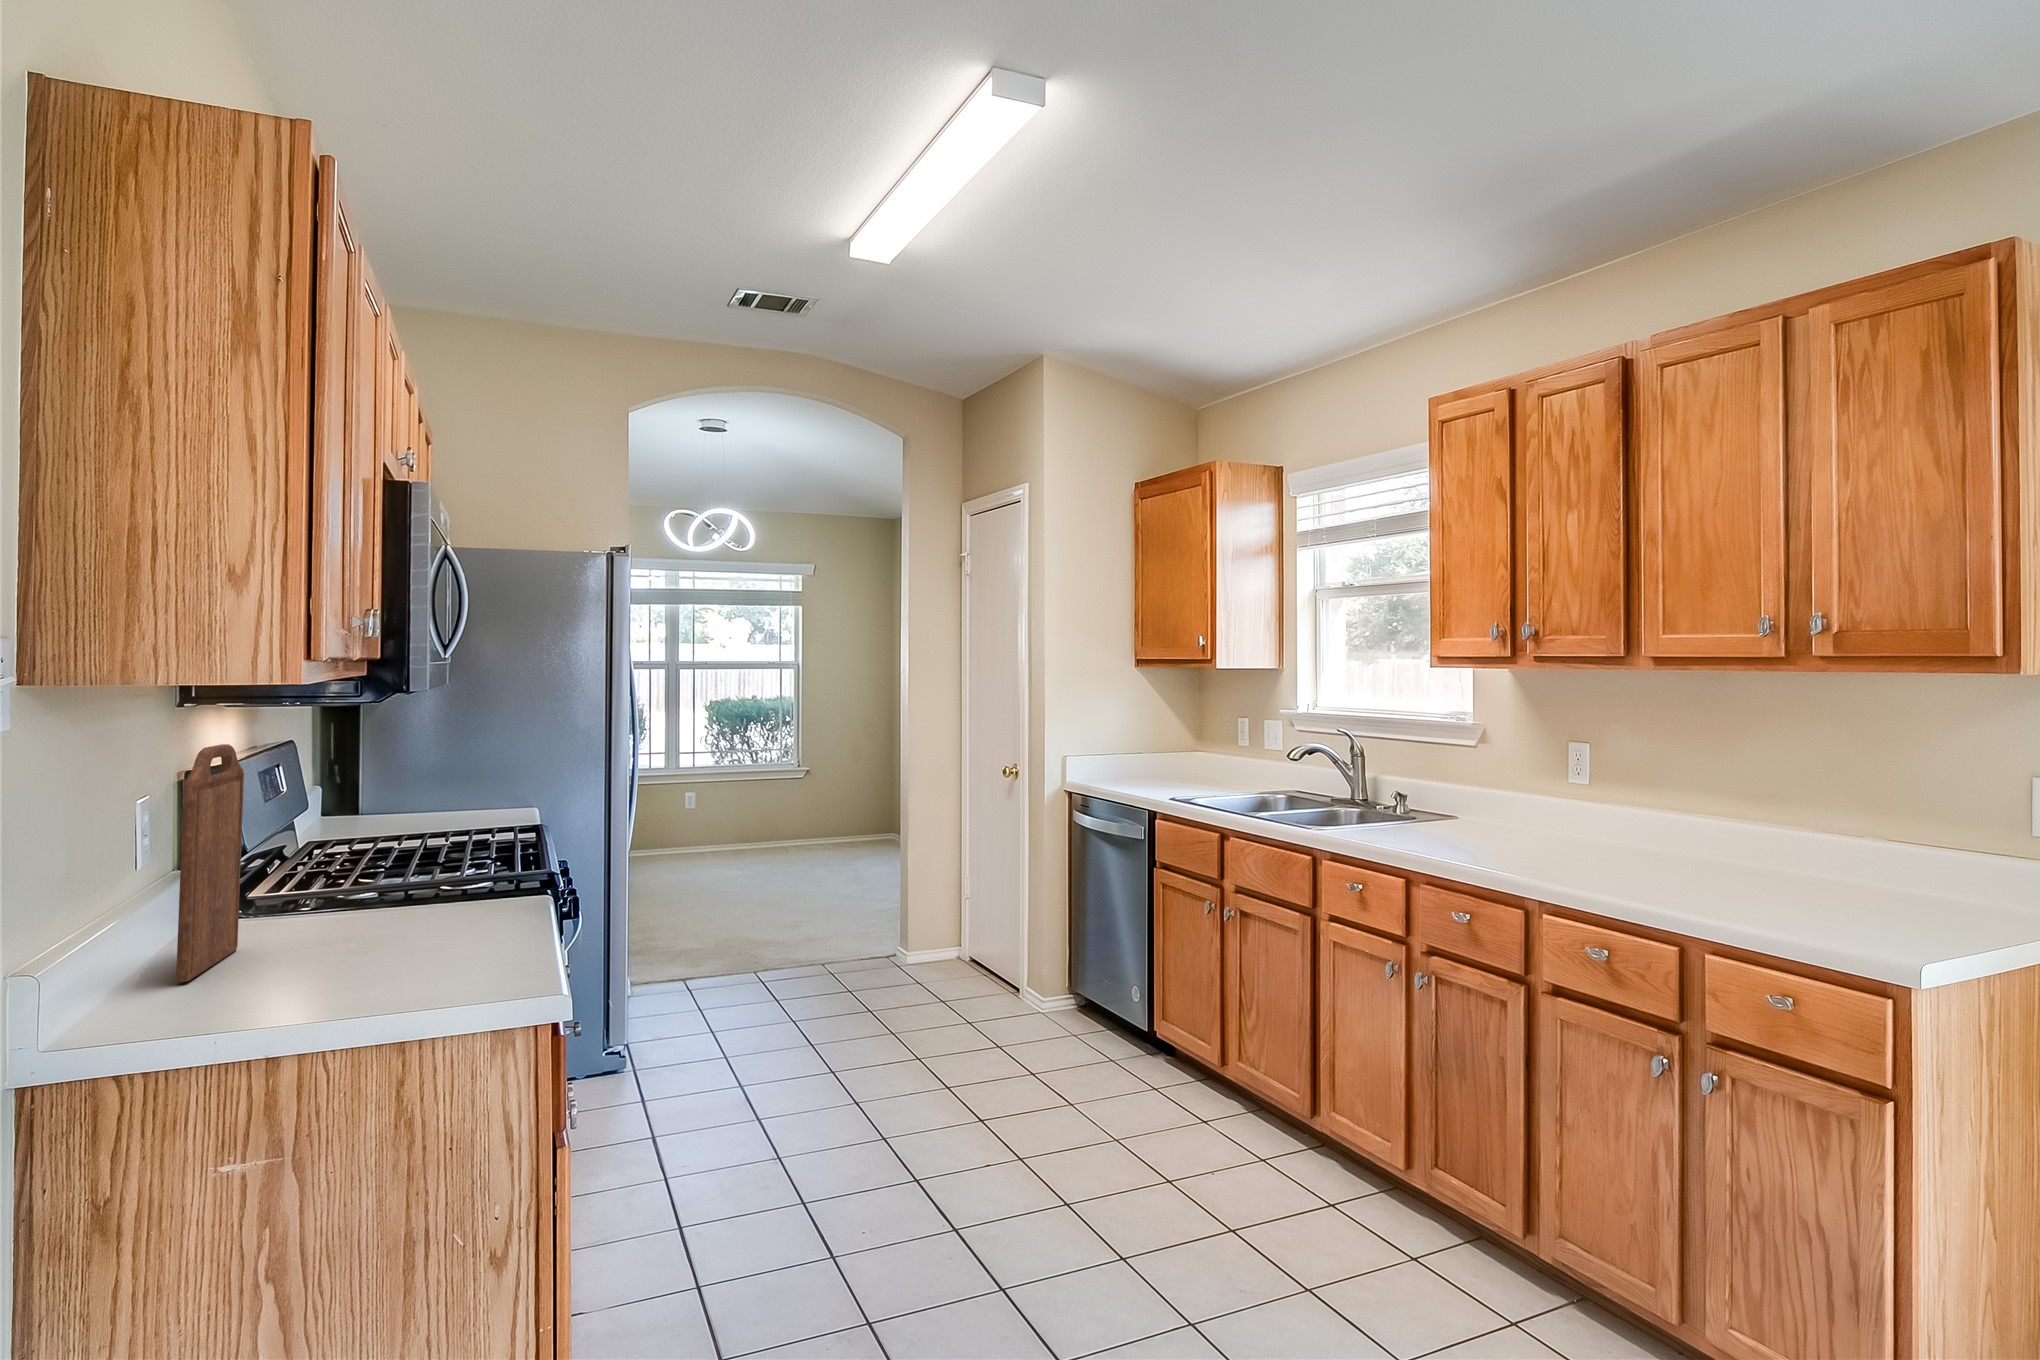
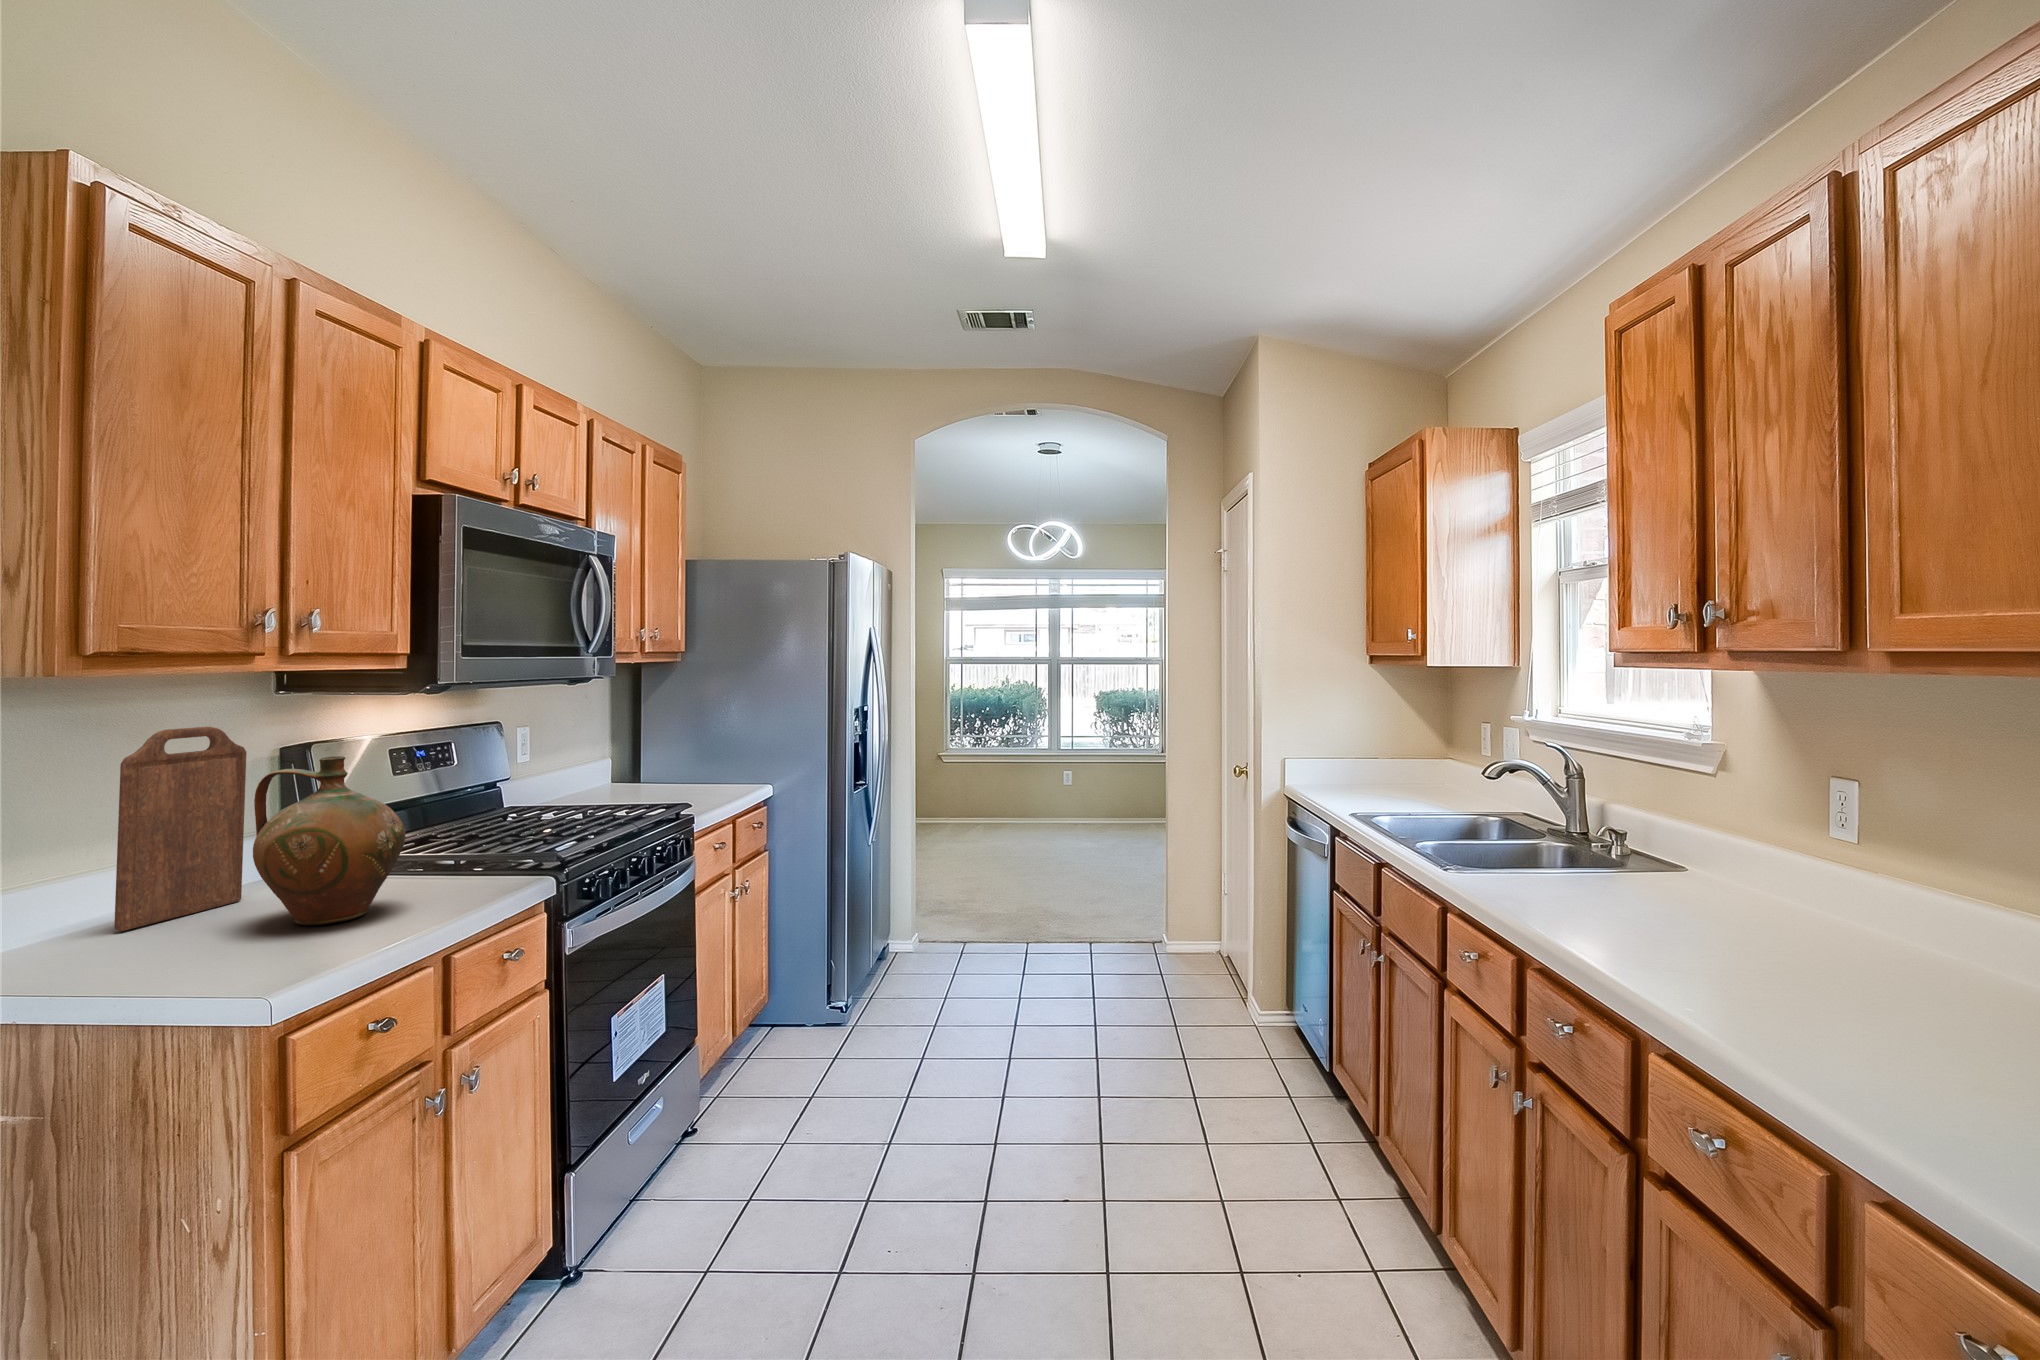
ceramic jug: none [344,770,494,953] -> present [253,756,406,925]

